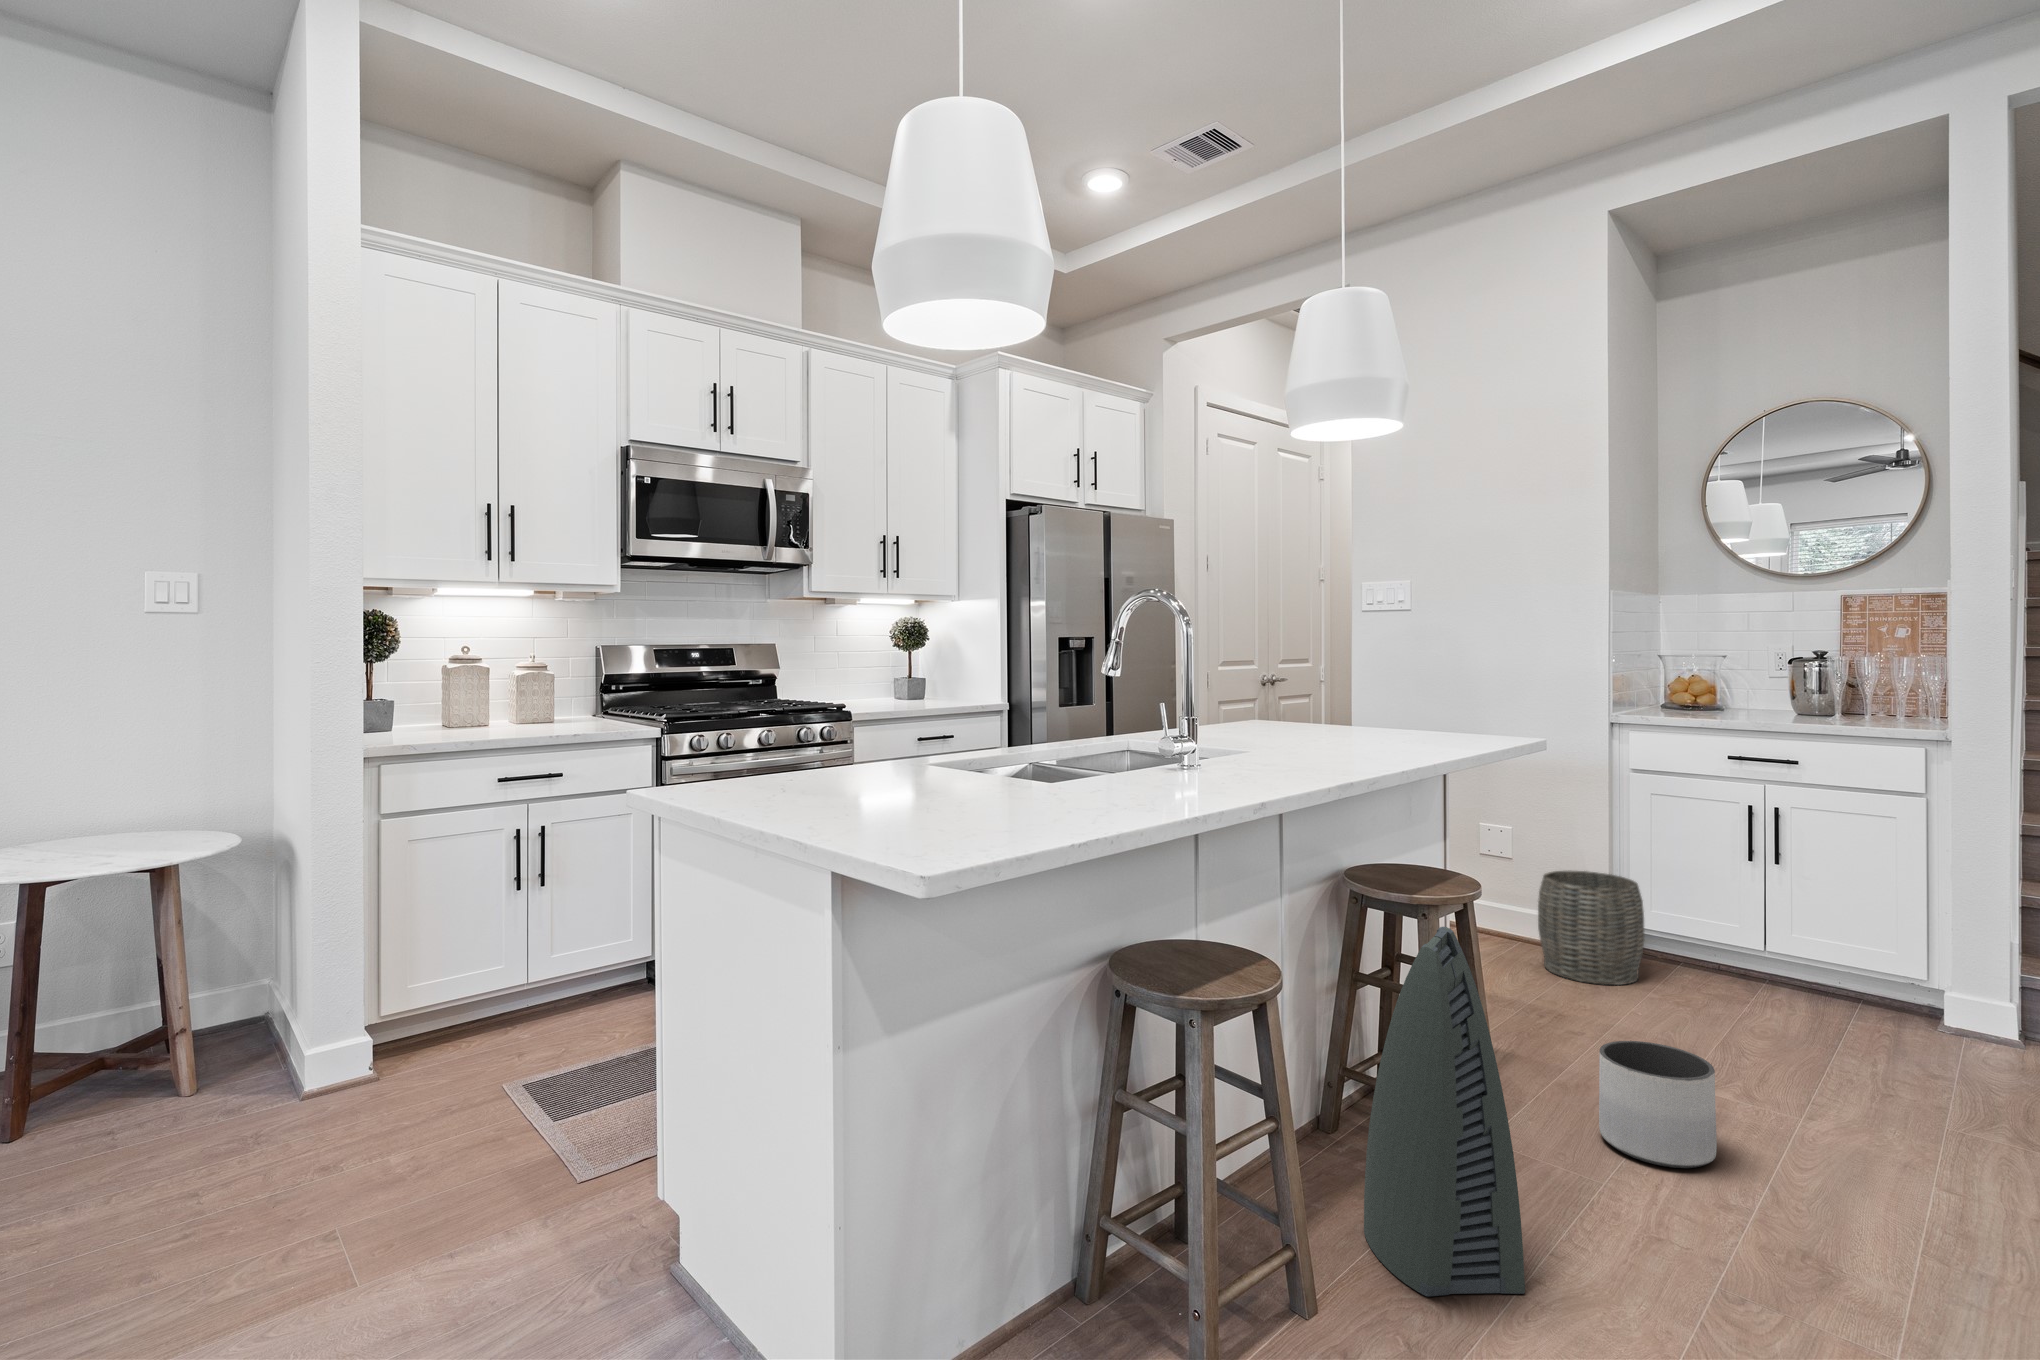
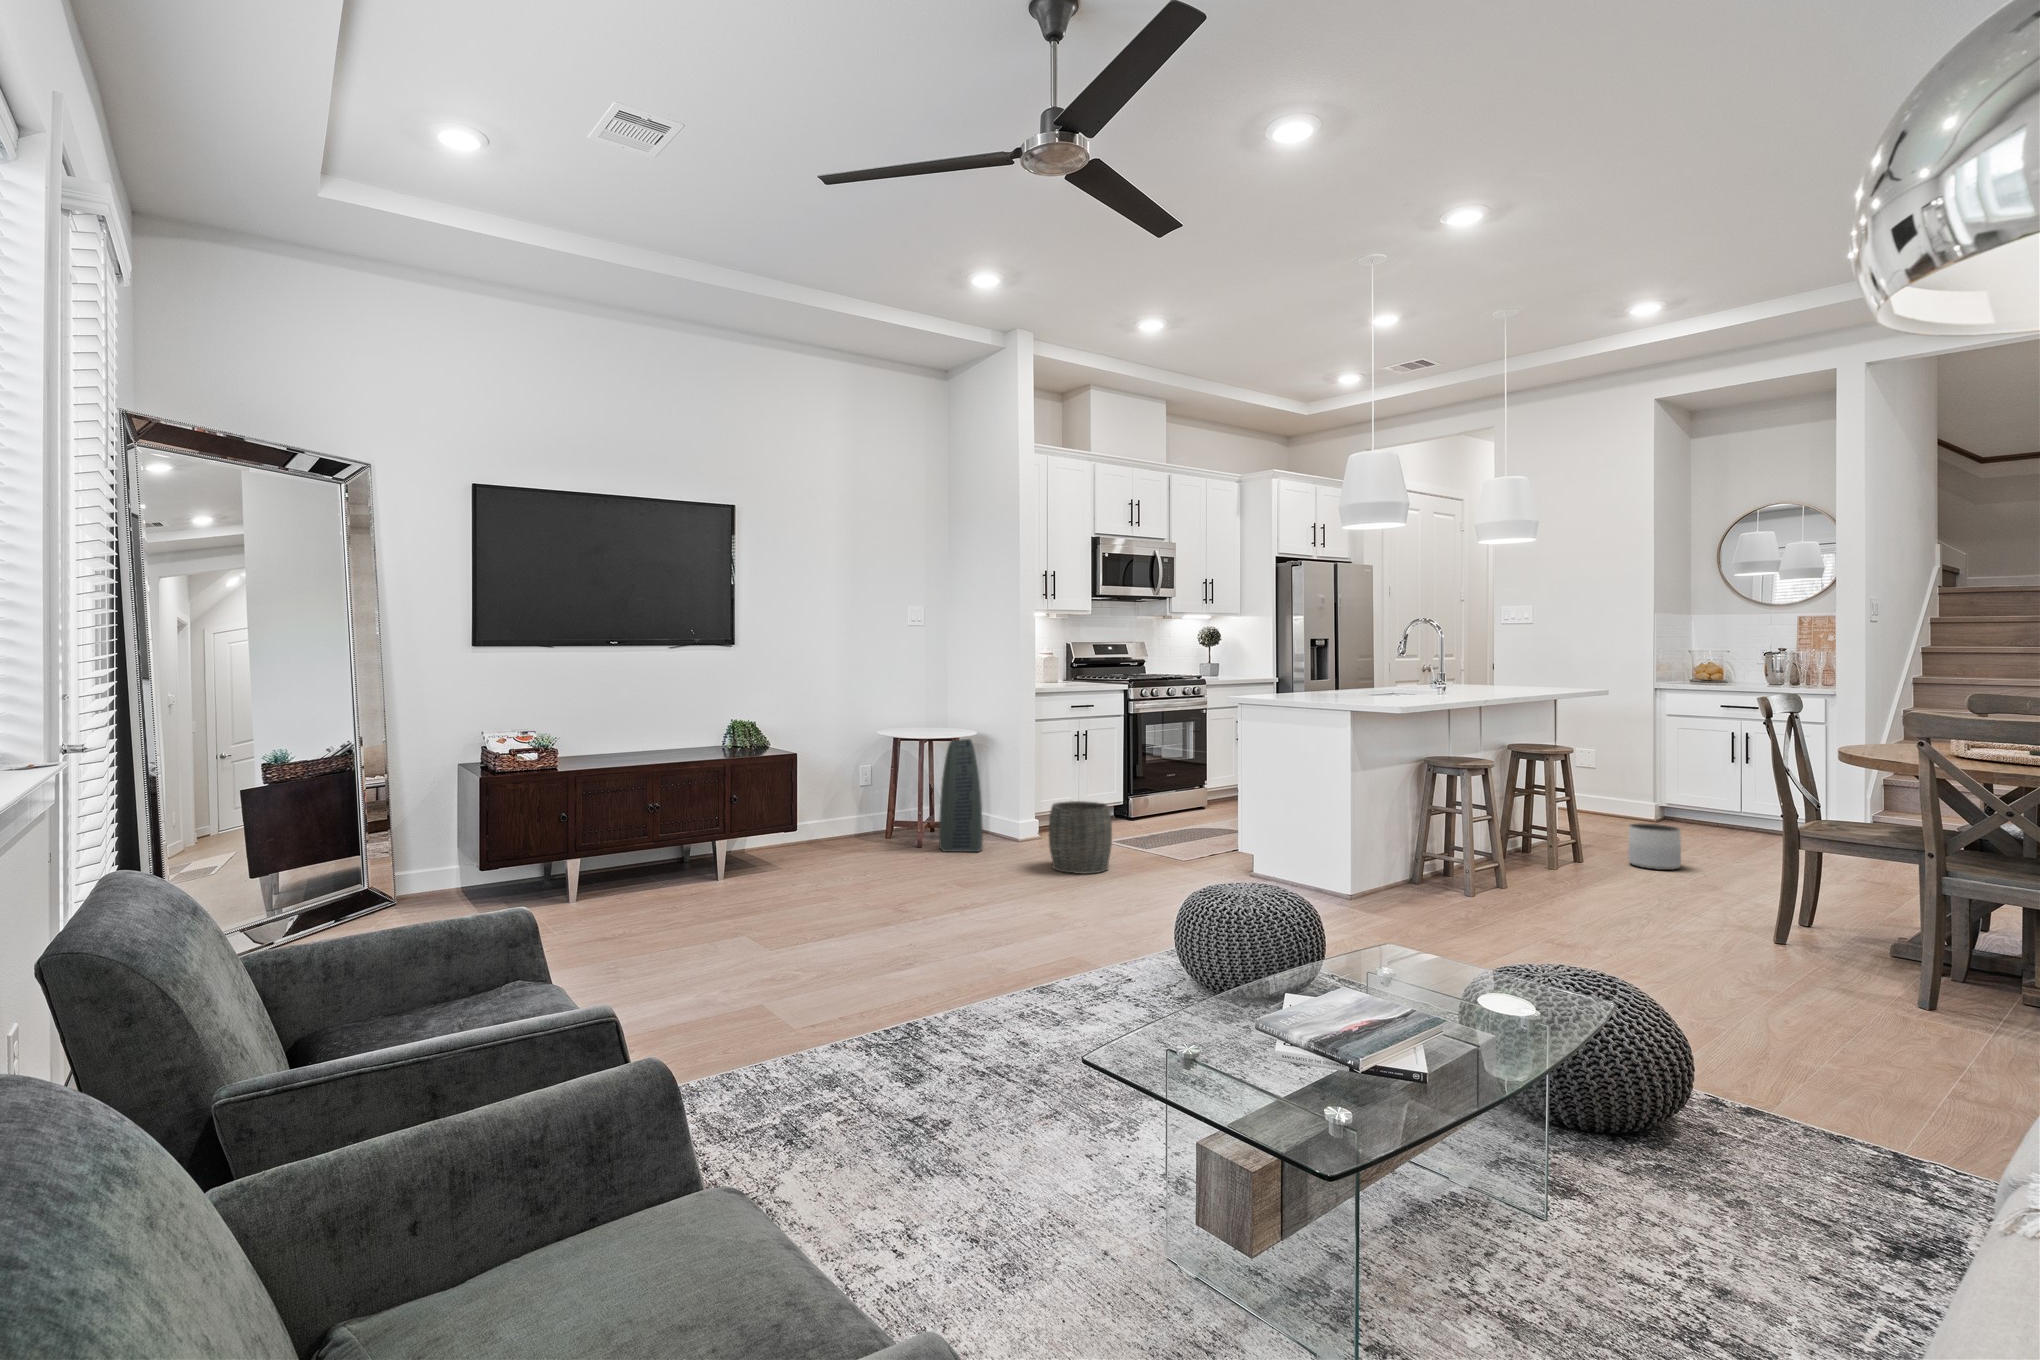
woven basket: present [1538,871,1644,985] -> present [1049,801,1112,874]
air purifier: present [1364,927,1525,1296] -> present [939,739,983,852]

